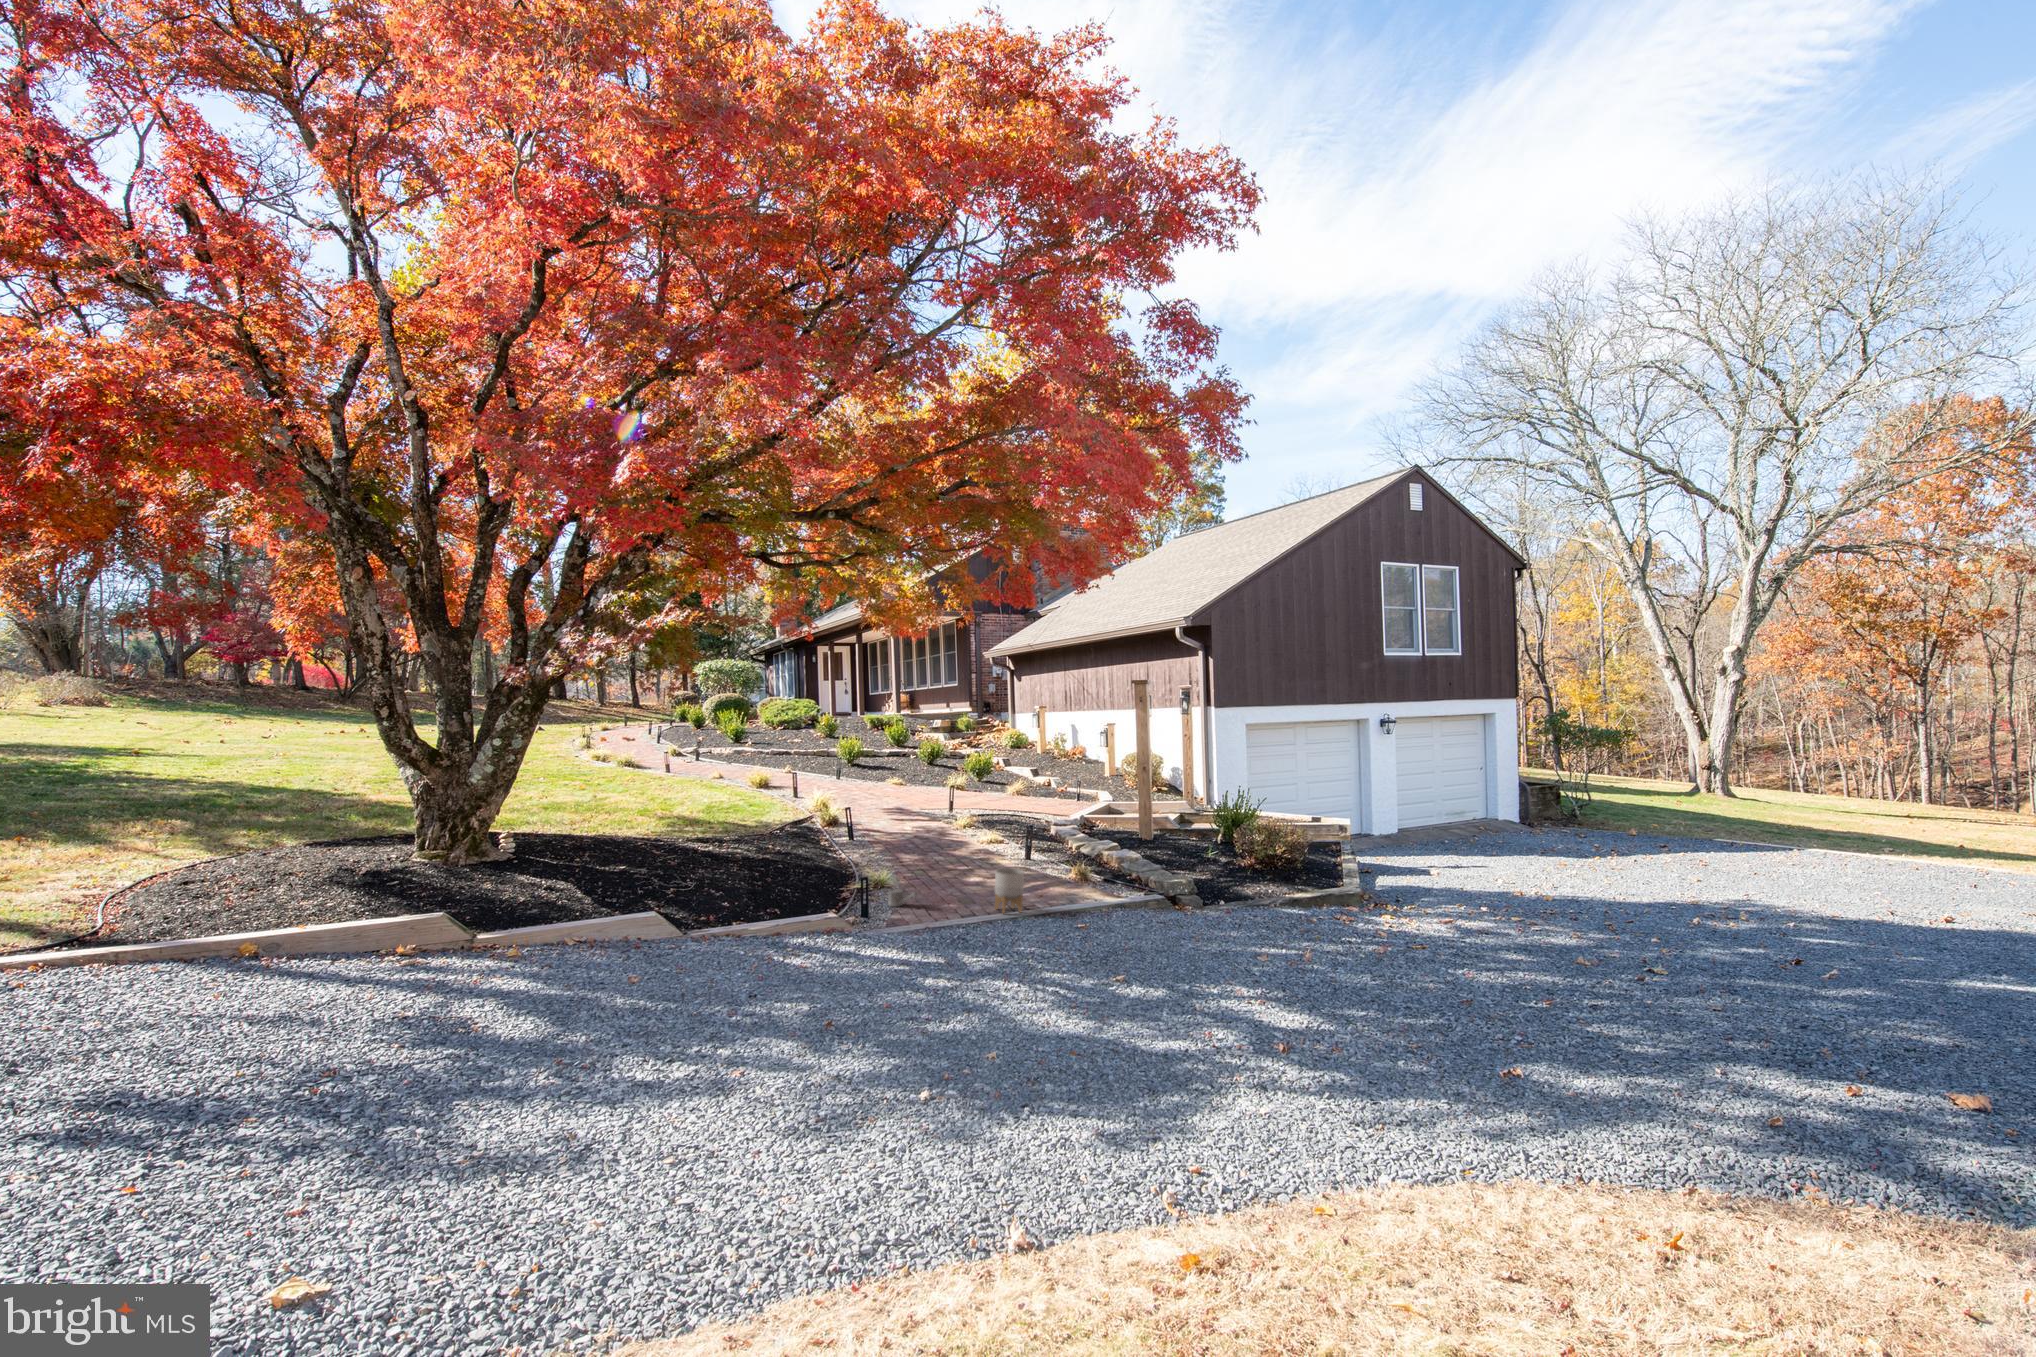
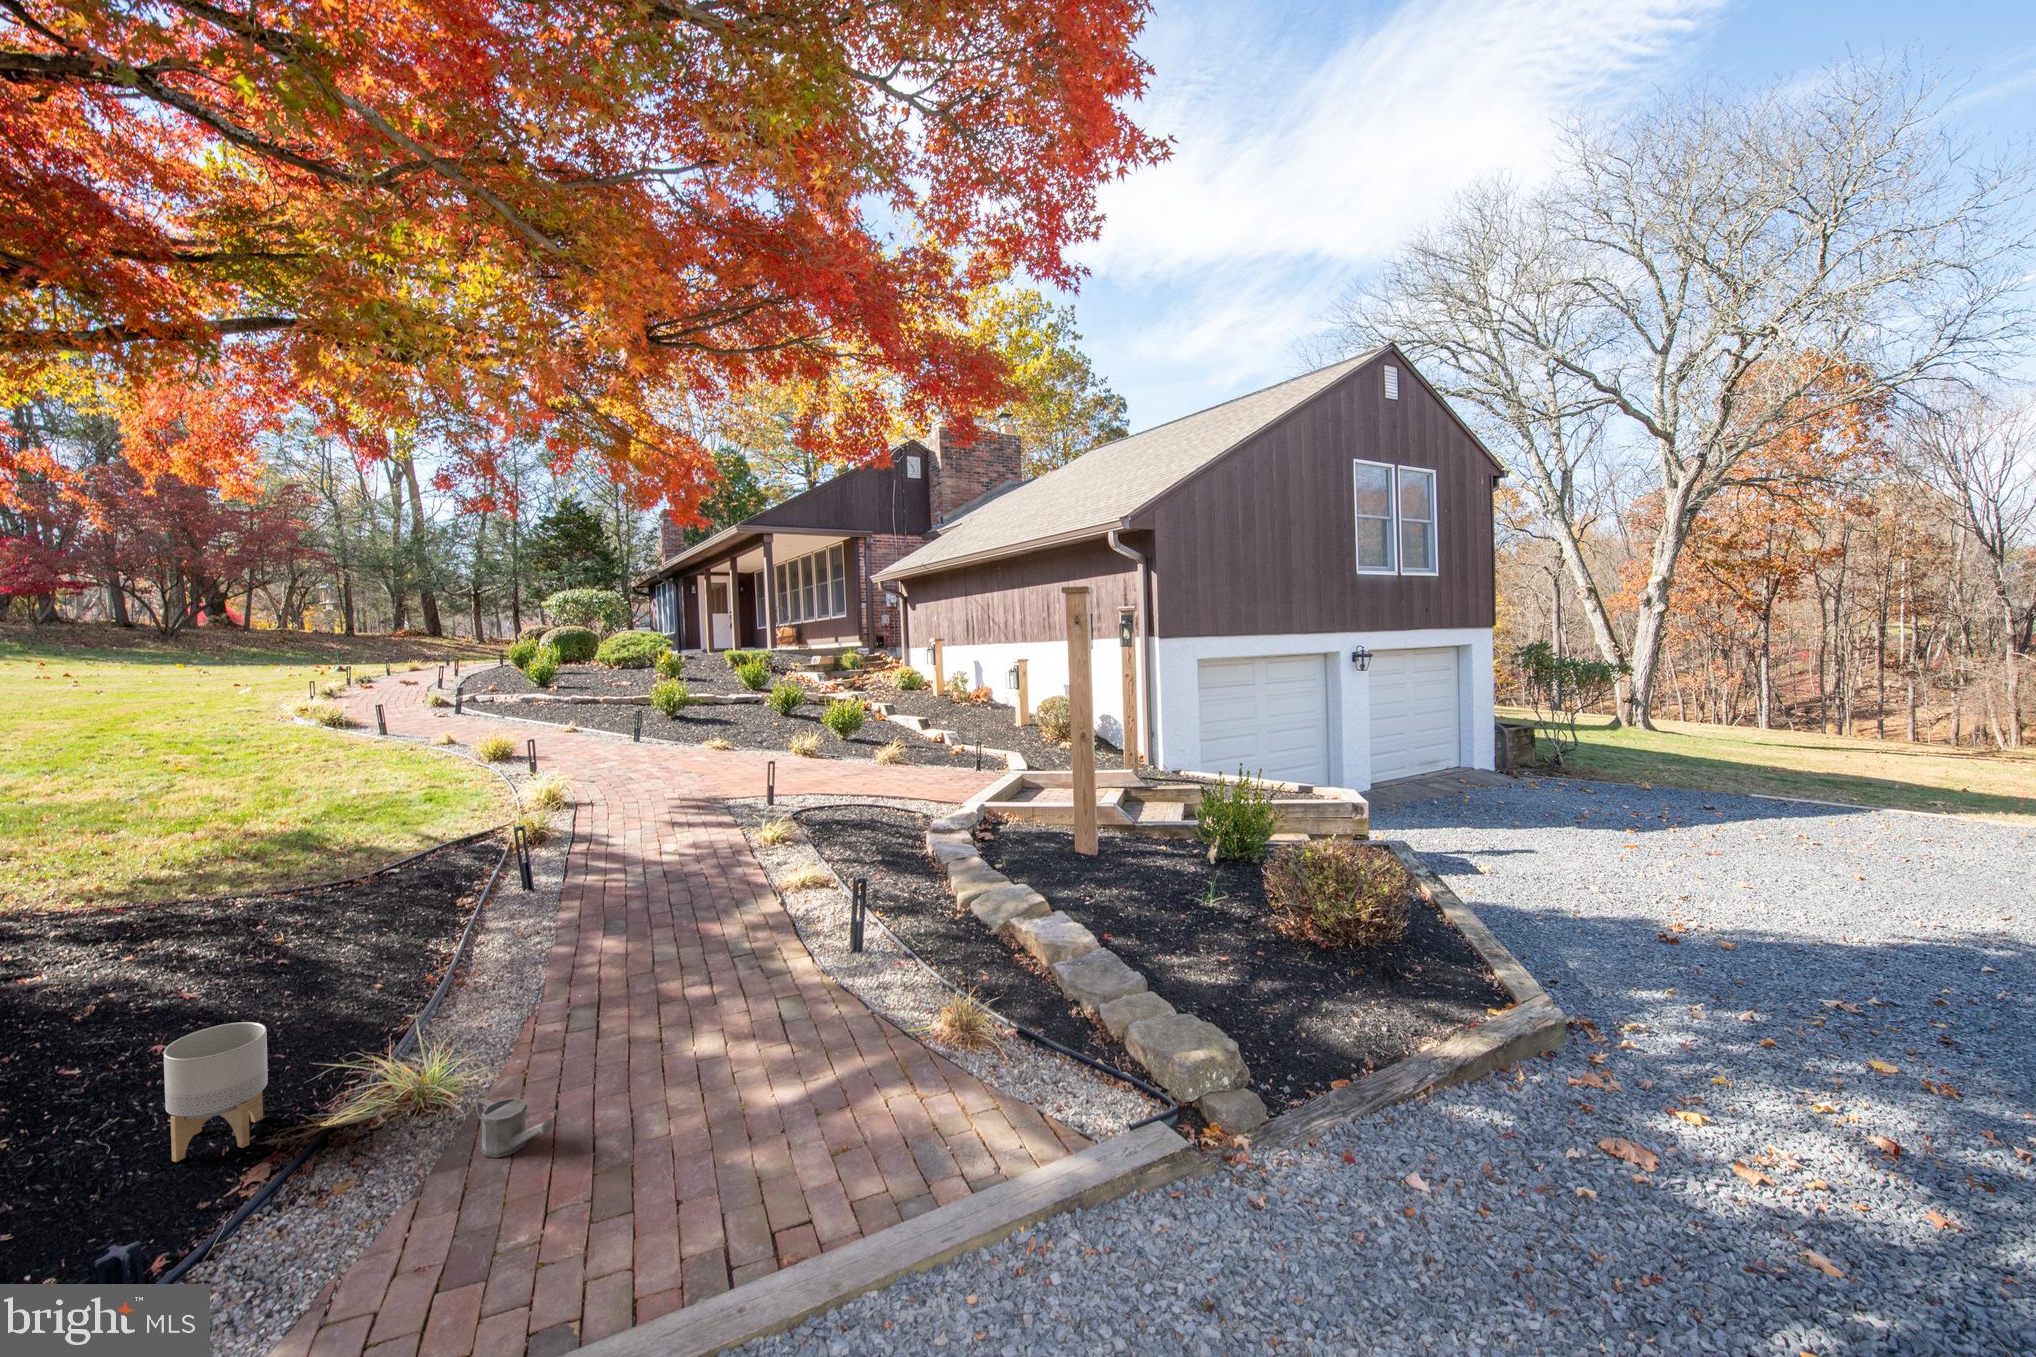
planter: present [995,868,1024,914] -> present [164,1022,268,1162]

